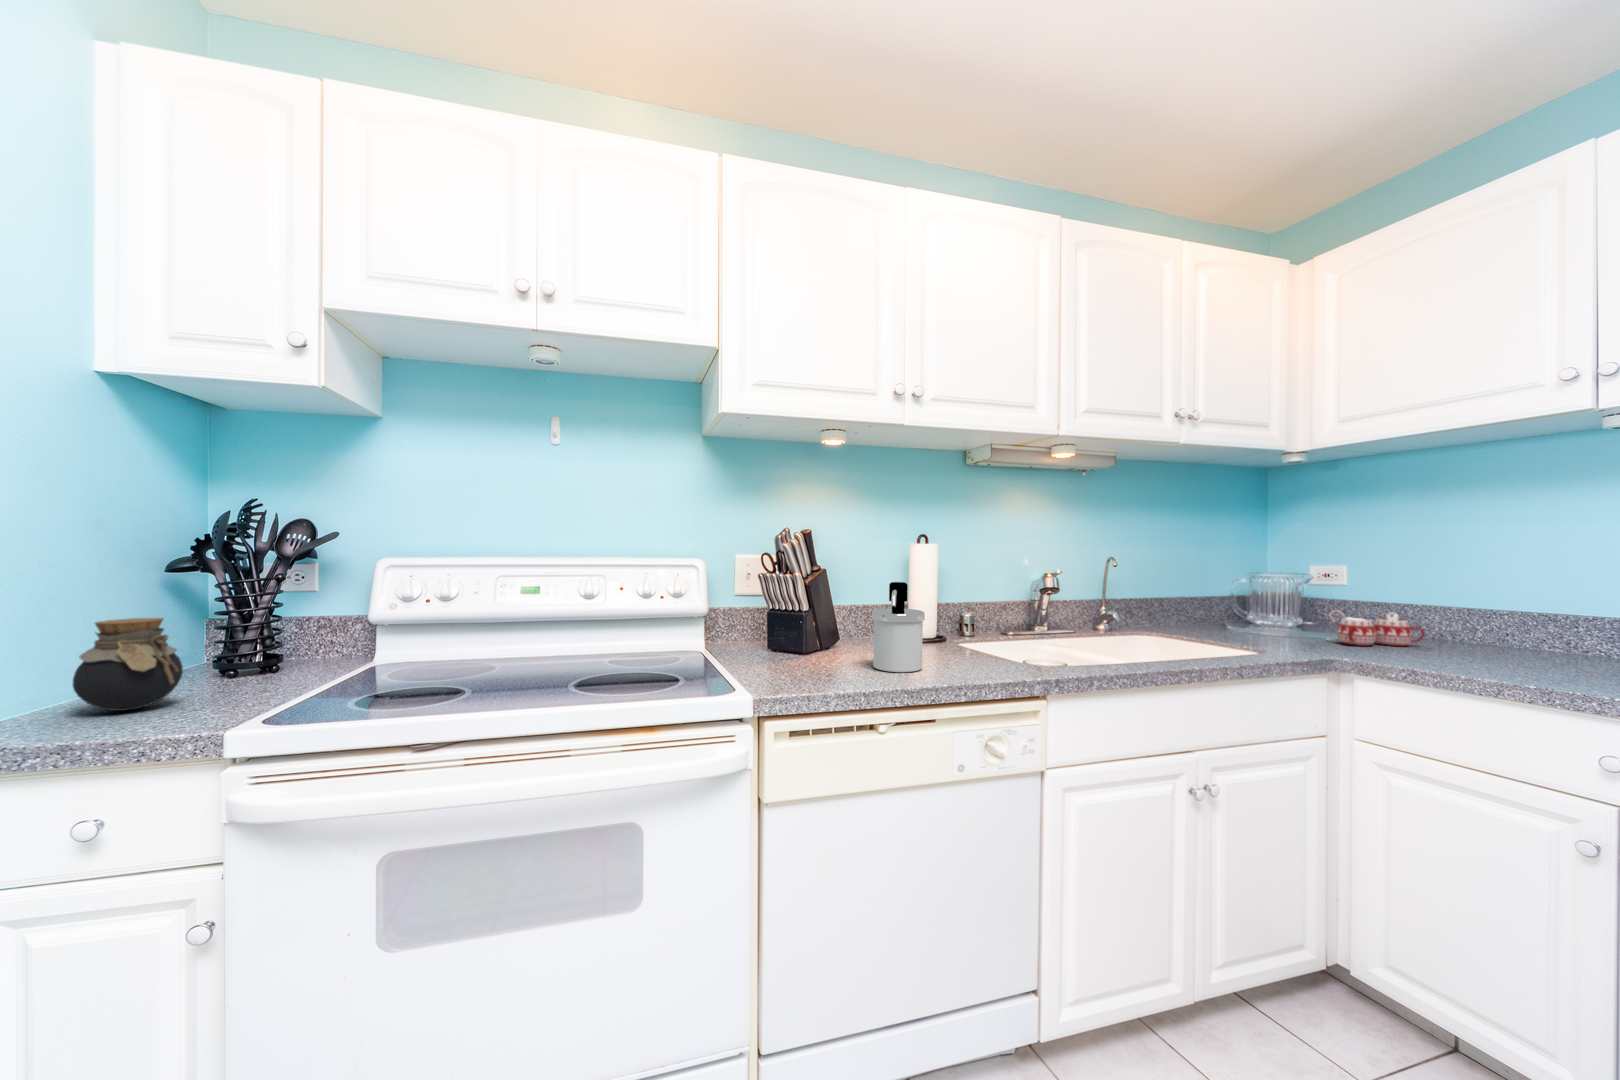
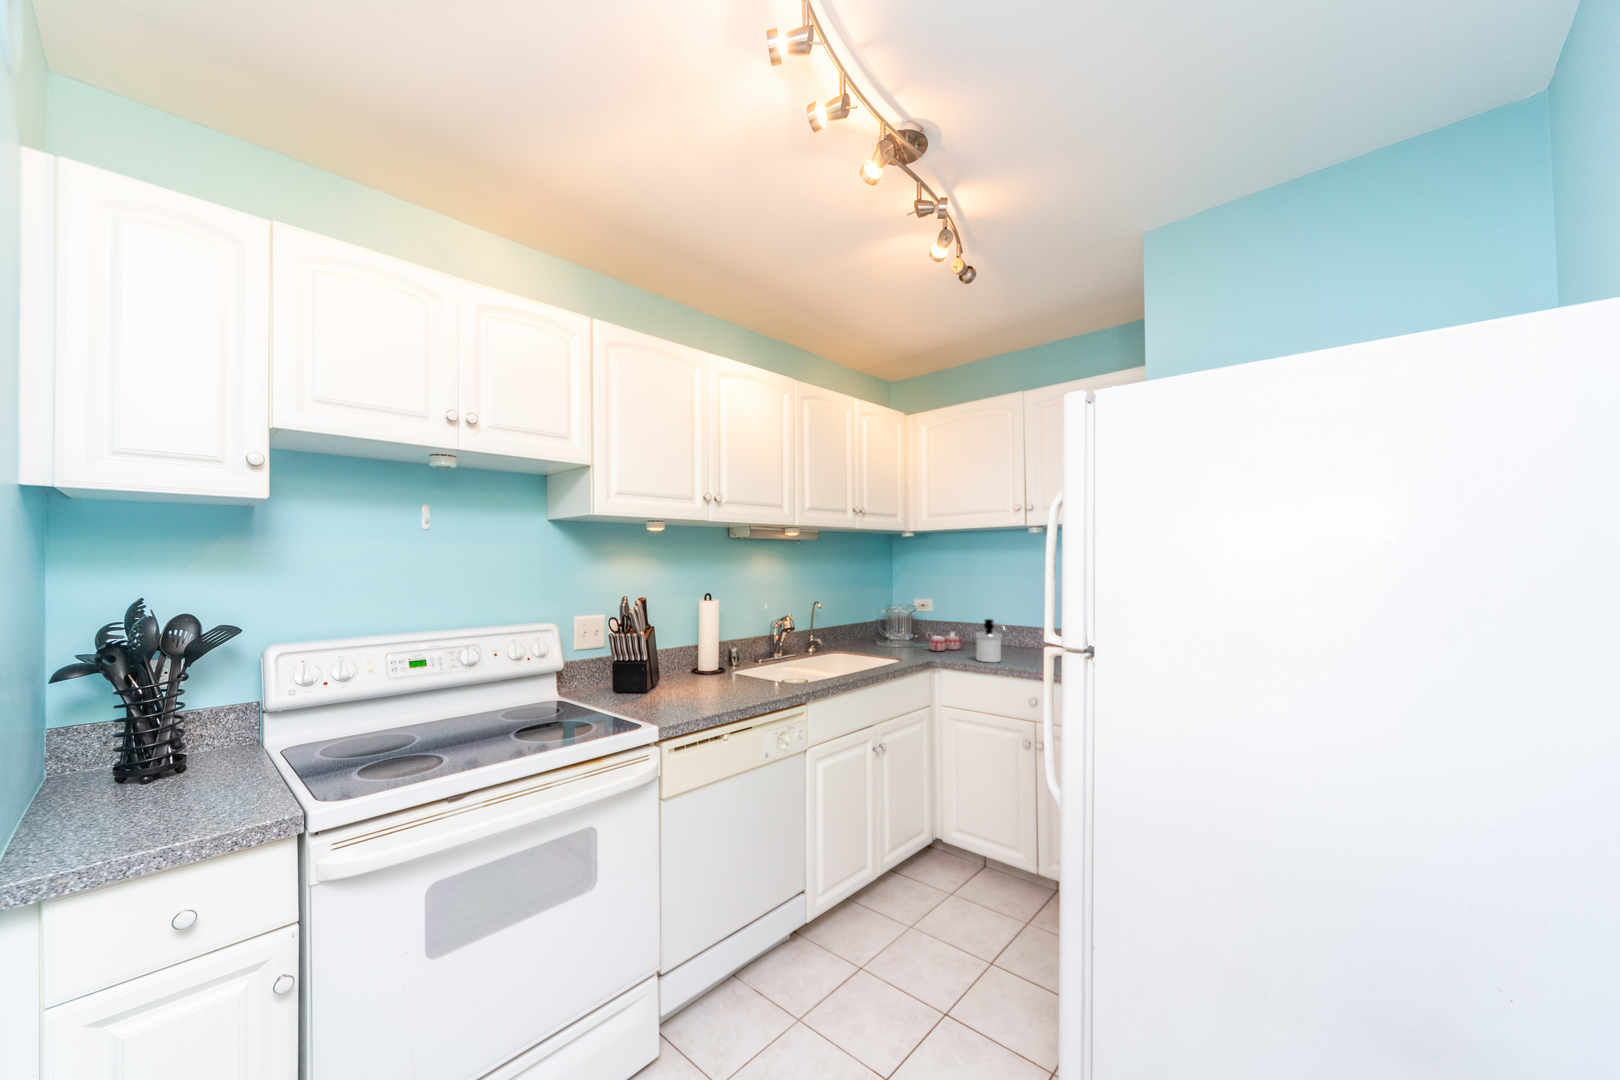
soap dispenser: present [872,582,925,672] -> present [976,619,1006,662]
jar: present [73,618,183,711] -> none [78,733,190,824]

